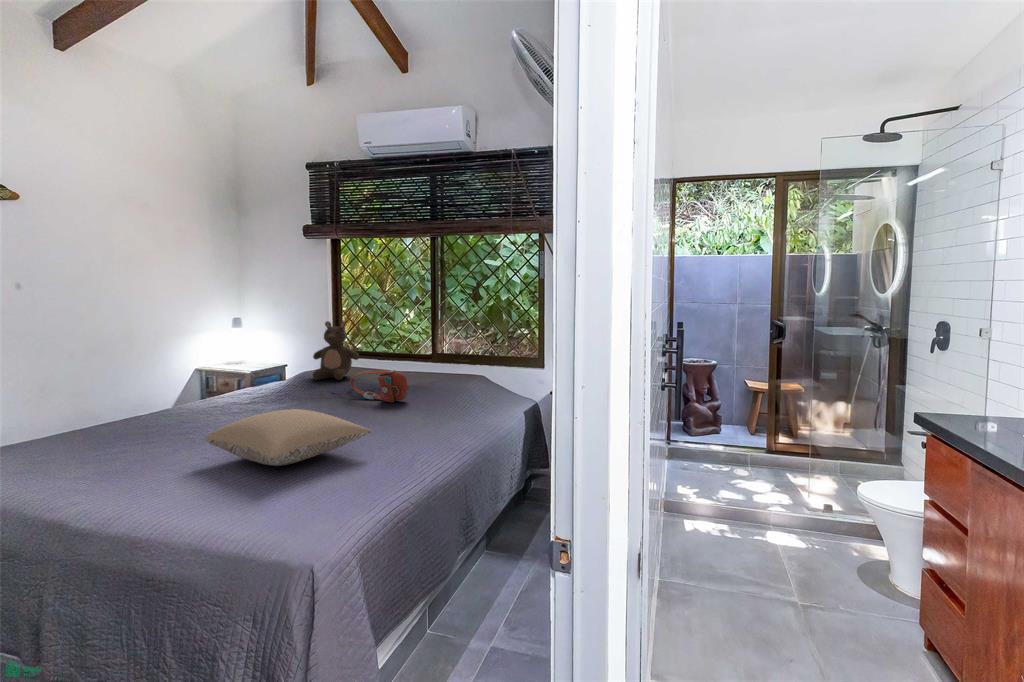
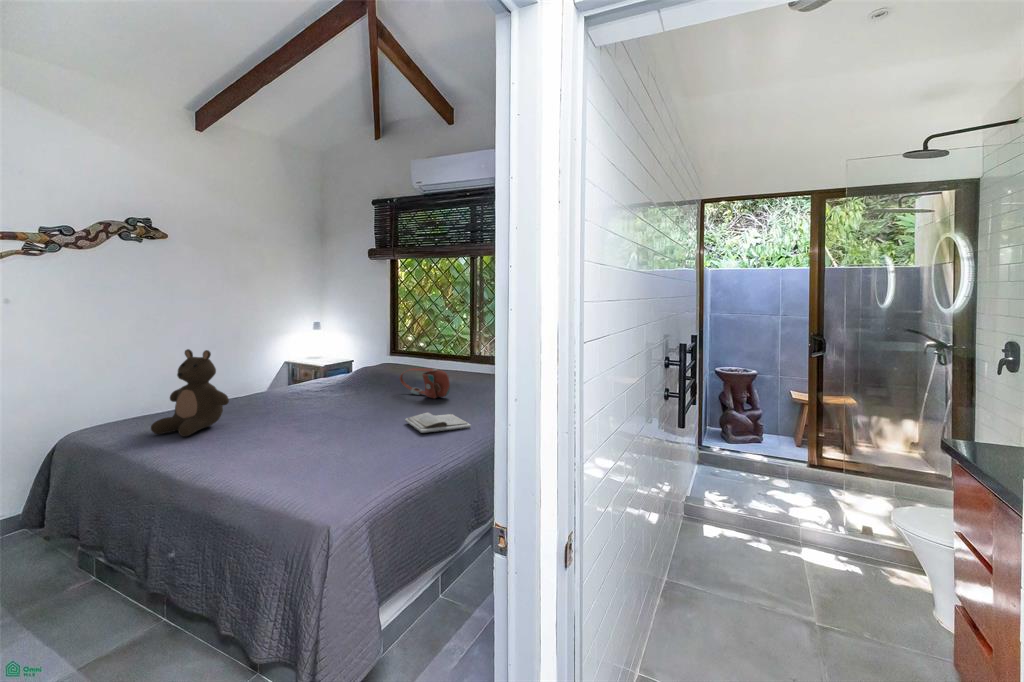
stuffed bear: present [312,321,359,380] -> present [151,349,229,436]
pillow: present [205,409,371,466] -> none [250,403,397,455]
book: none [370,417,443,438] -> present [405,413,471,433]

